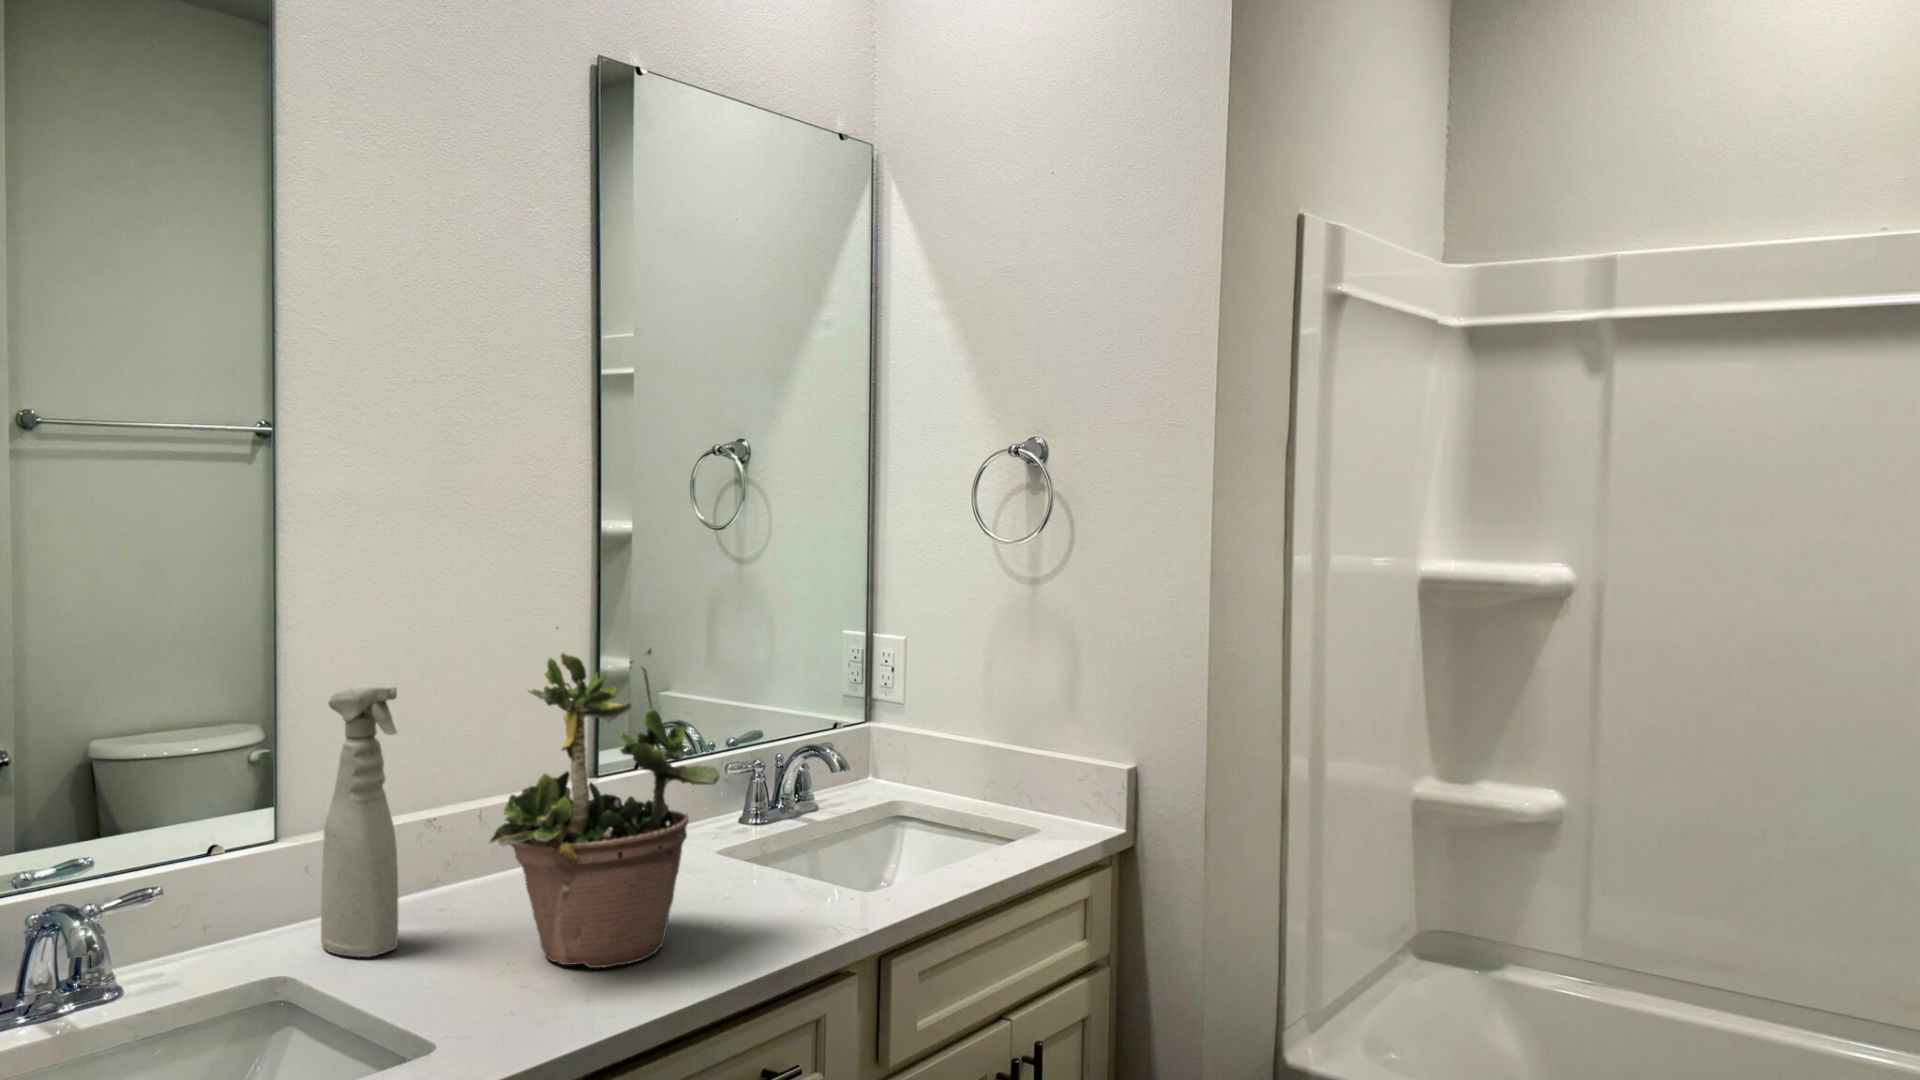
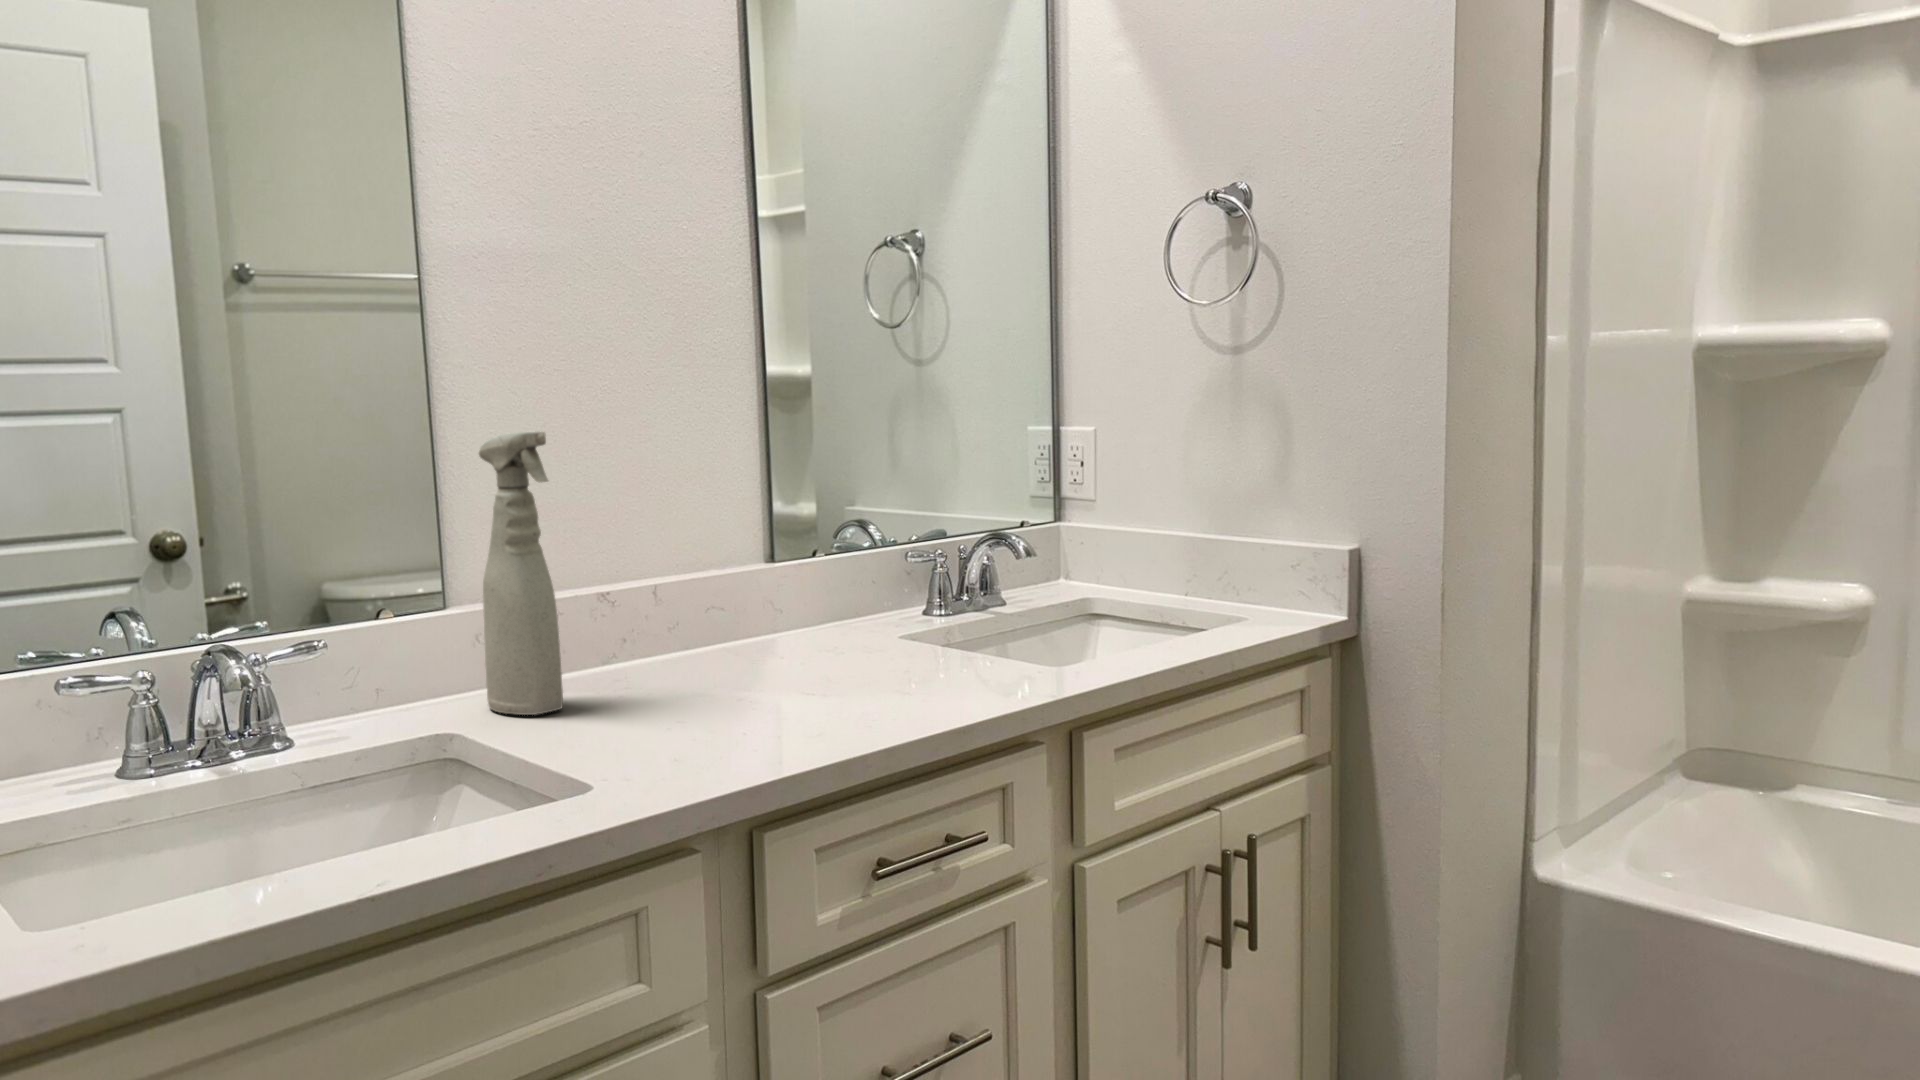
potted plant: present [490,648,719,968] -> none [646,354,890,724]

